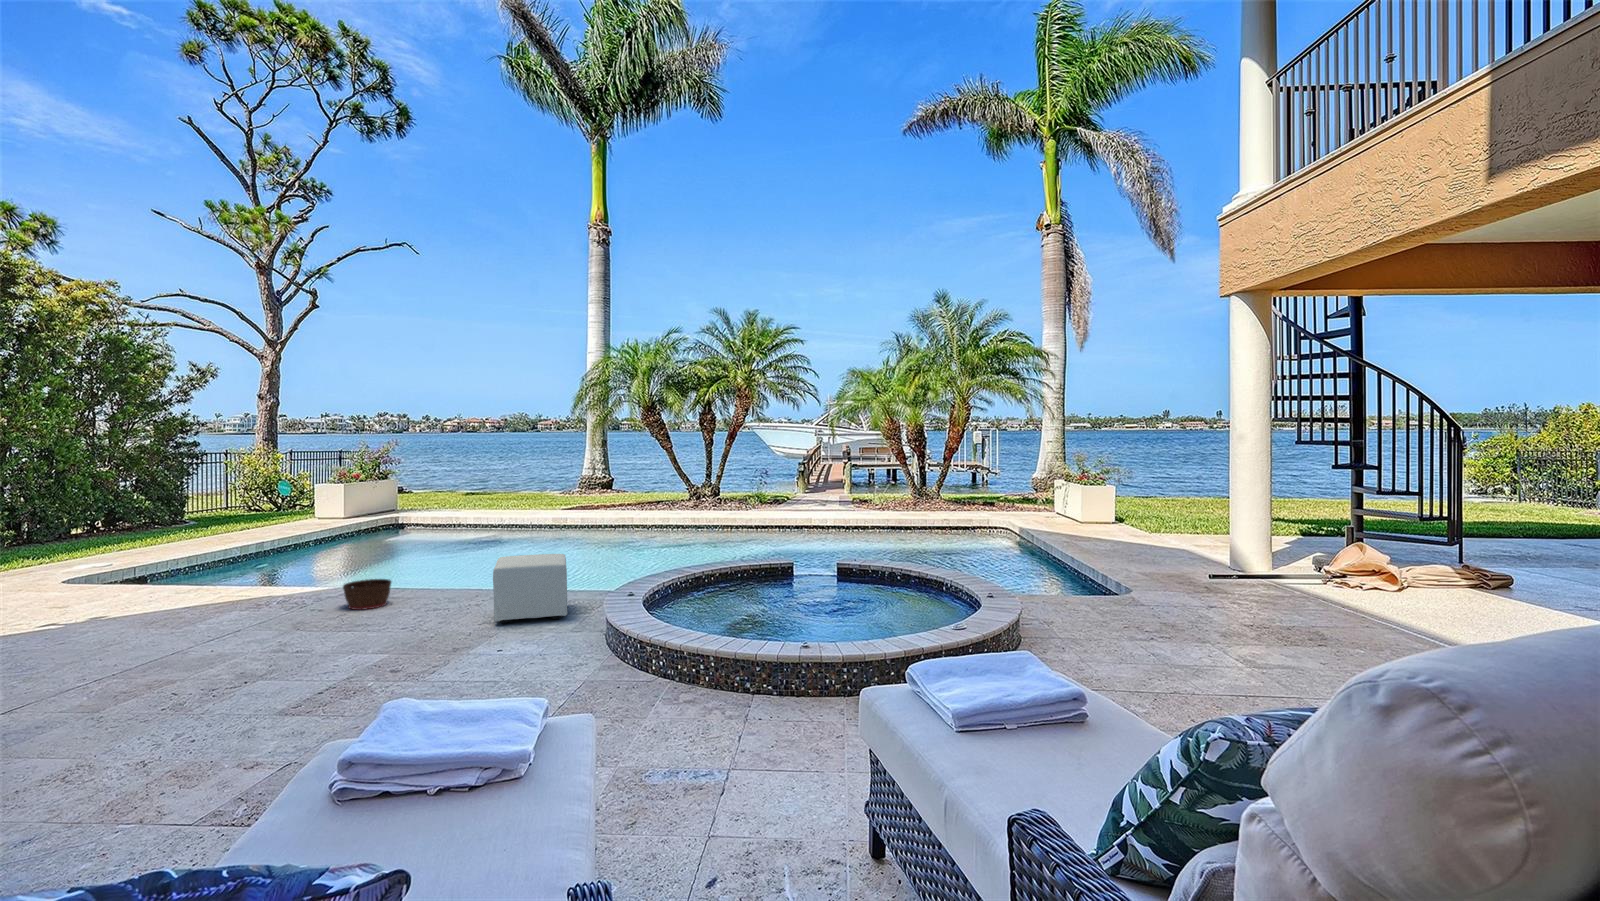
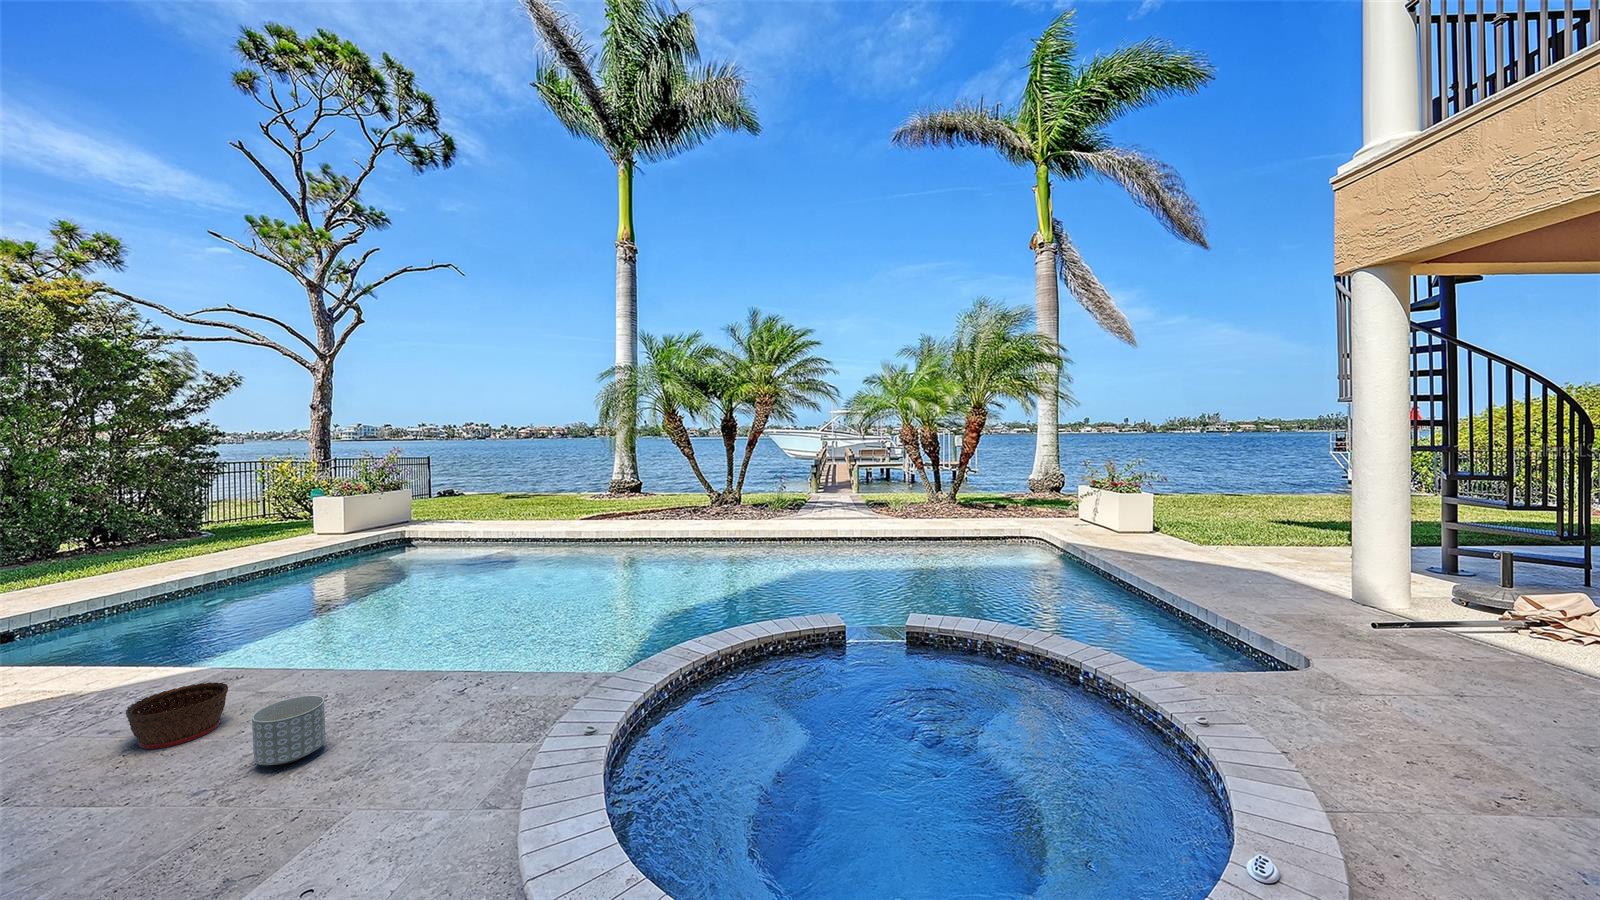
ottoman: present [493,554,567,623] -> none [327,652,499,814]
planter: none [430,579,465,613] -> present [252,695,326,765]

